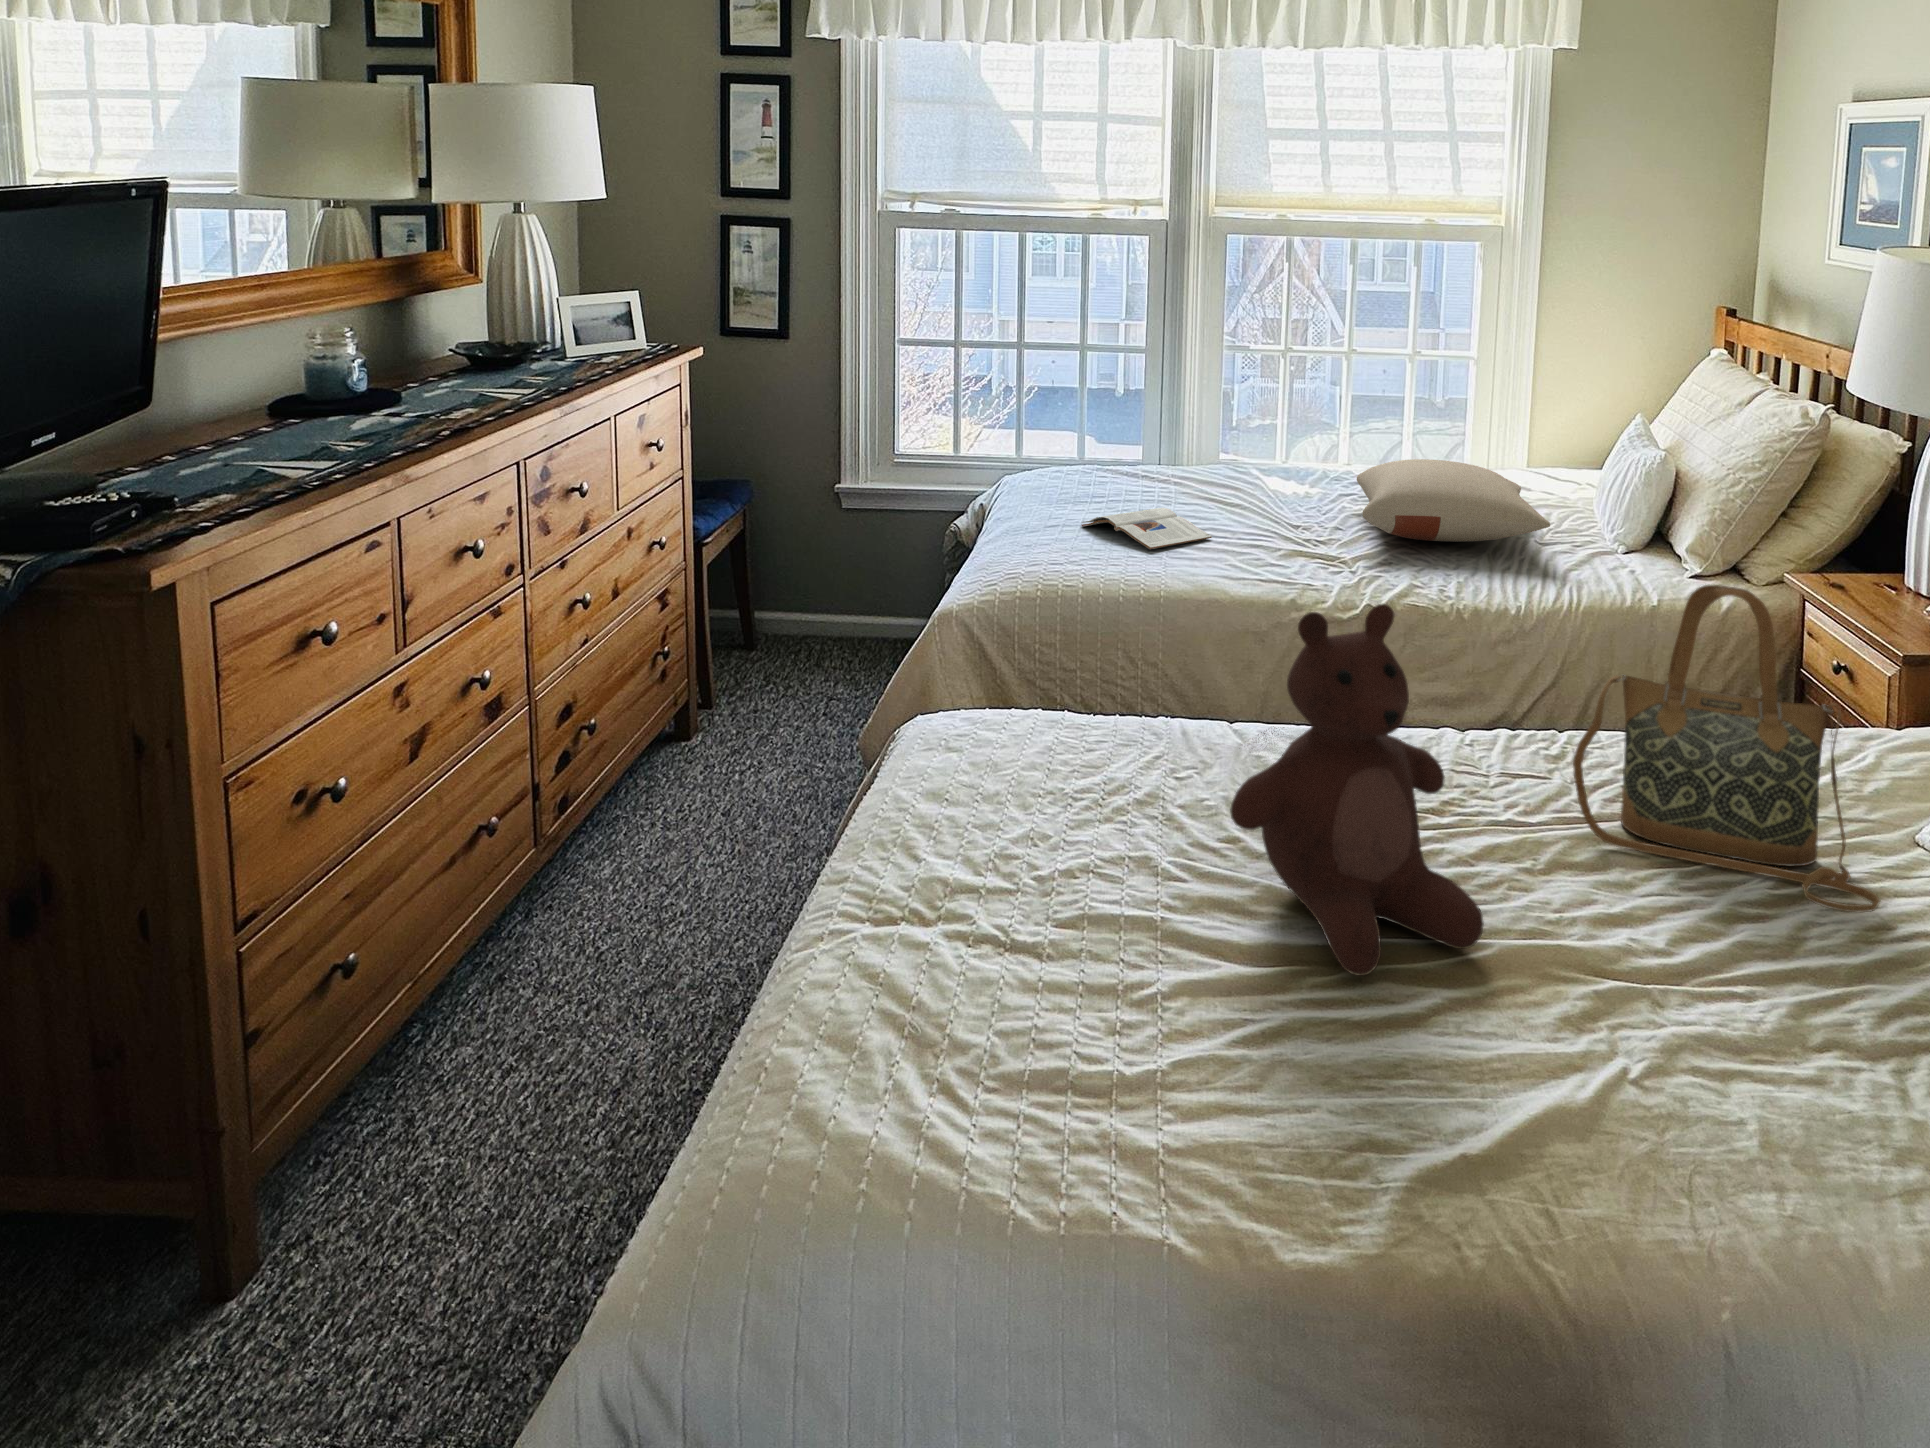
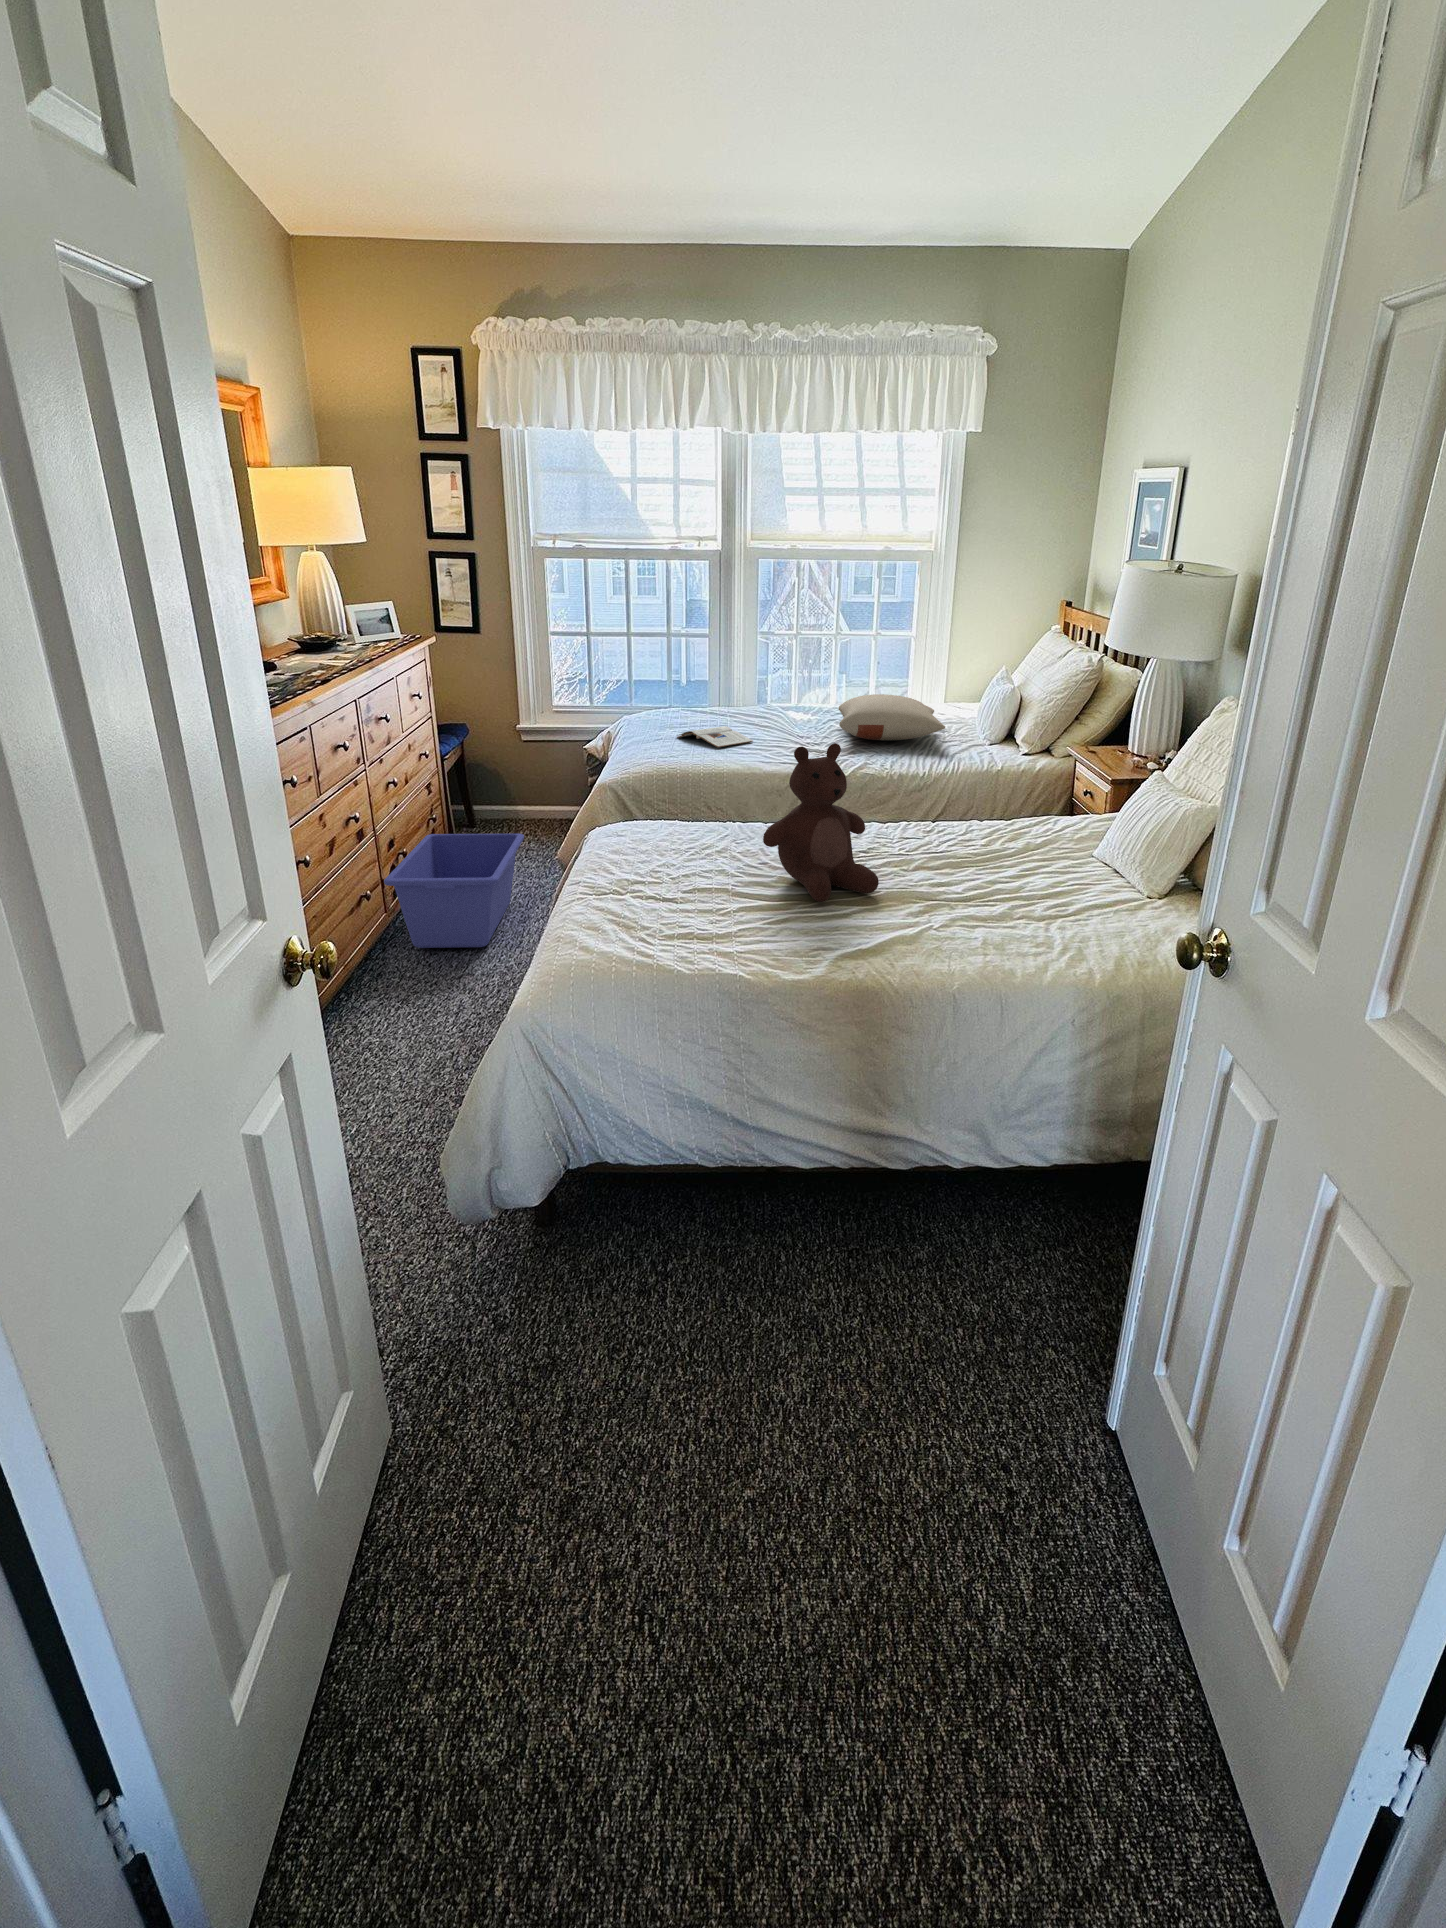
handbag: present [1573,585,1880,912] -> none [931,735,1062,877]
storage bin: none [531,686,810,922] -> present [384,834,524,948]

